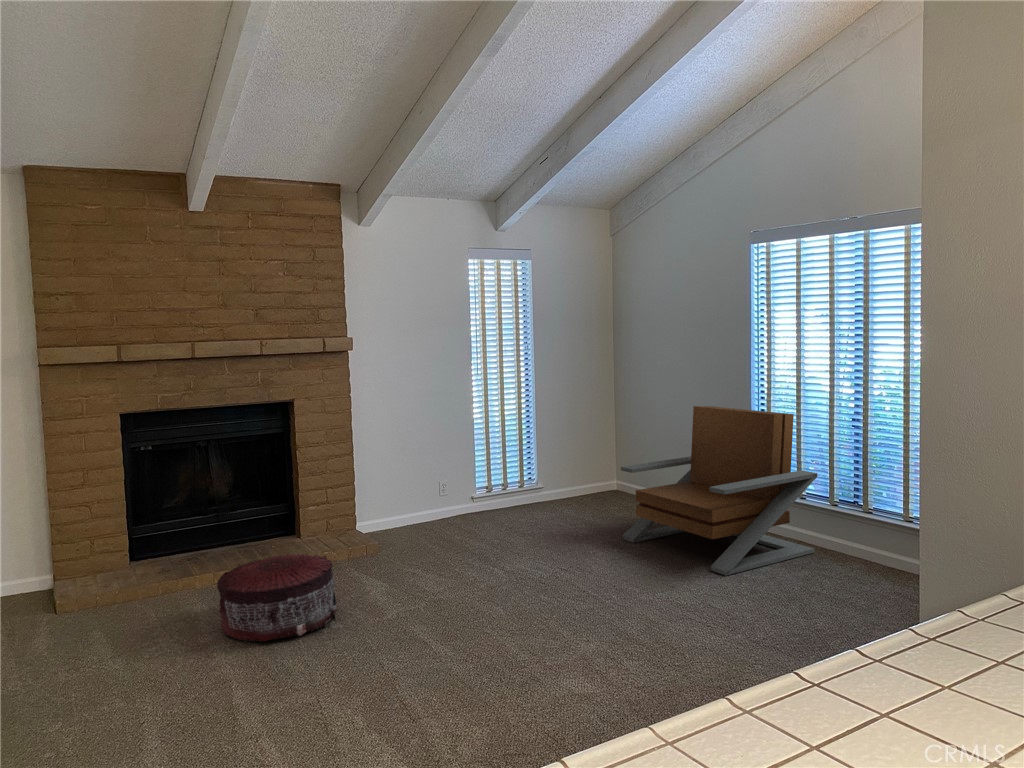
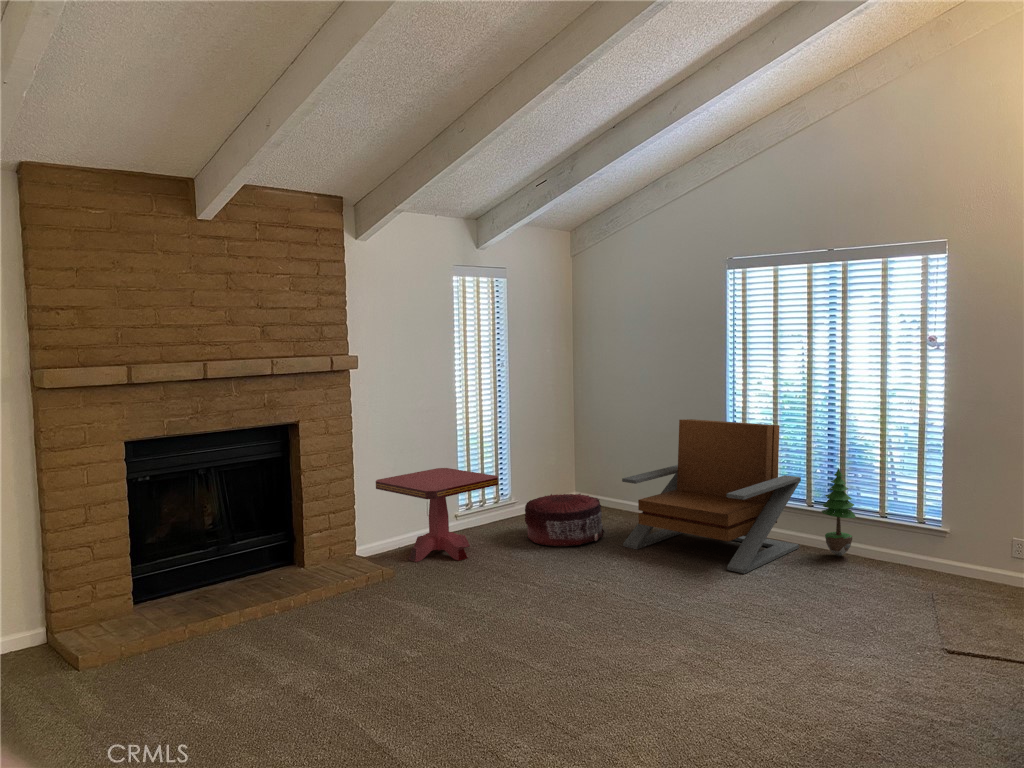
side table: none [377,450,494,542] -> present [376,468,498,562]
potted tree: none [833,464,873,565] -> present [822,468,856,556]
pouf: present [217,554,337,642] -> present [525,494,605,546]

